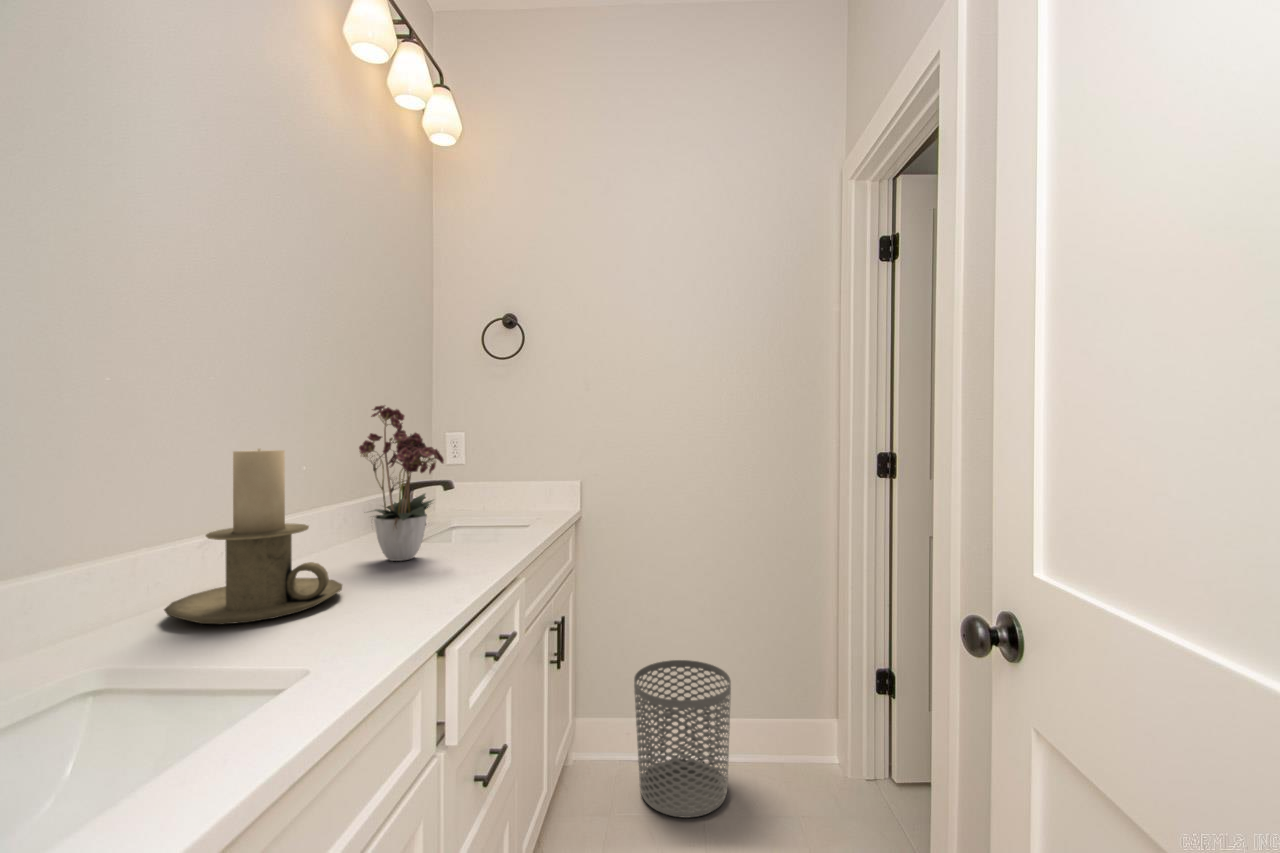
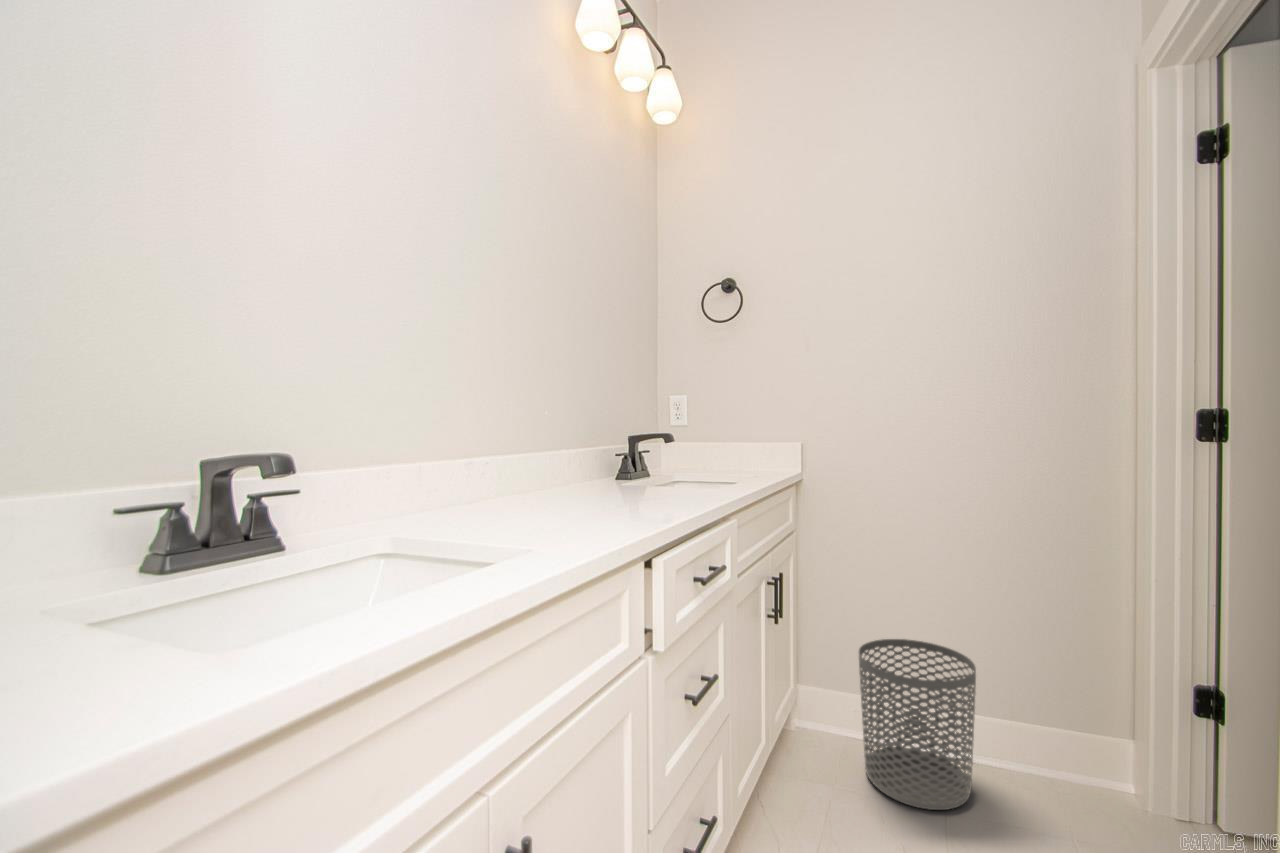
flower arrangement: present [359,405,444,561] -> none [584,349,668,497]
candle holder: present [164,449,342,624] -> none [443,382,572,522]

